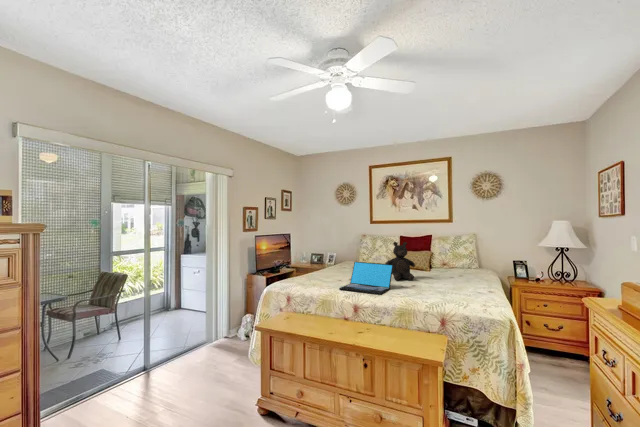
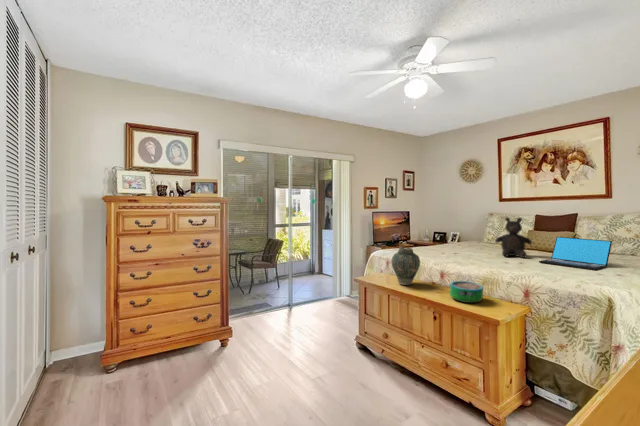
laptop: present [339,262,393,295] -> present [539,237,612,270]
vase: none [303,281,334,326] -> present [392,246,420,285]
decorative bowl: none [375,315,407,341] -> present [450,281,483,303]

